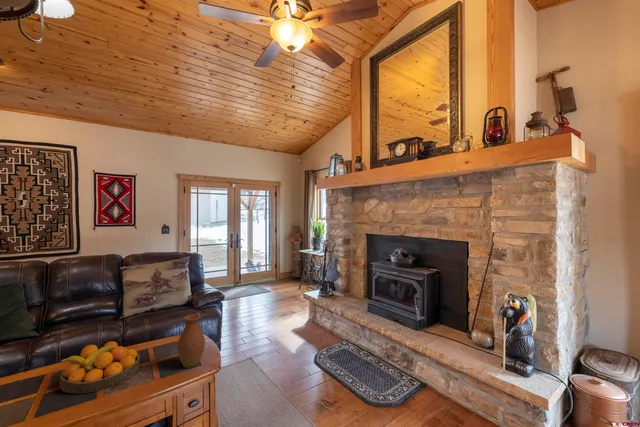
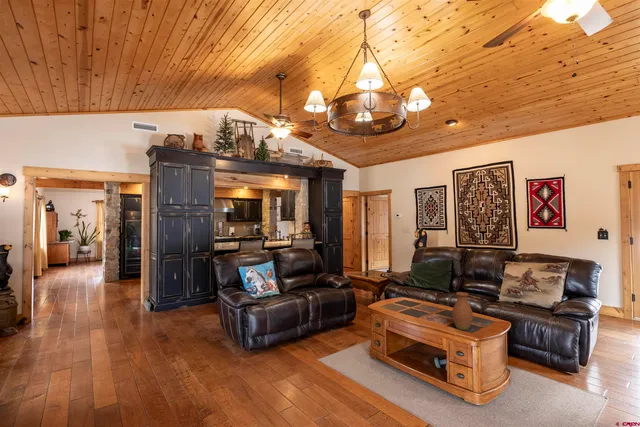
fruit bowl: present [59,342,140,394] -> none [408,294,447,318]

